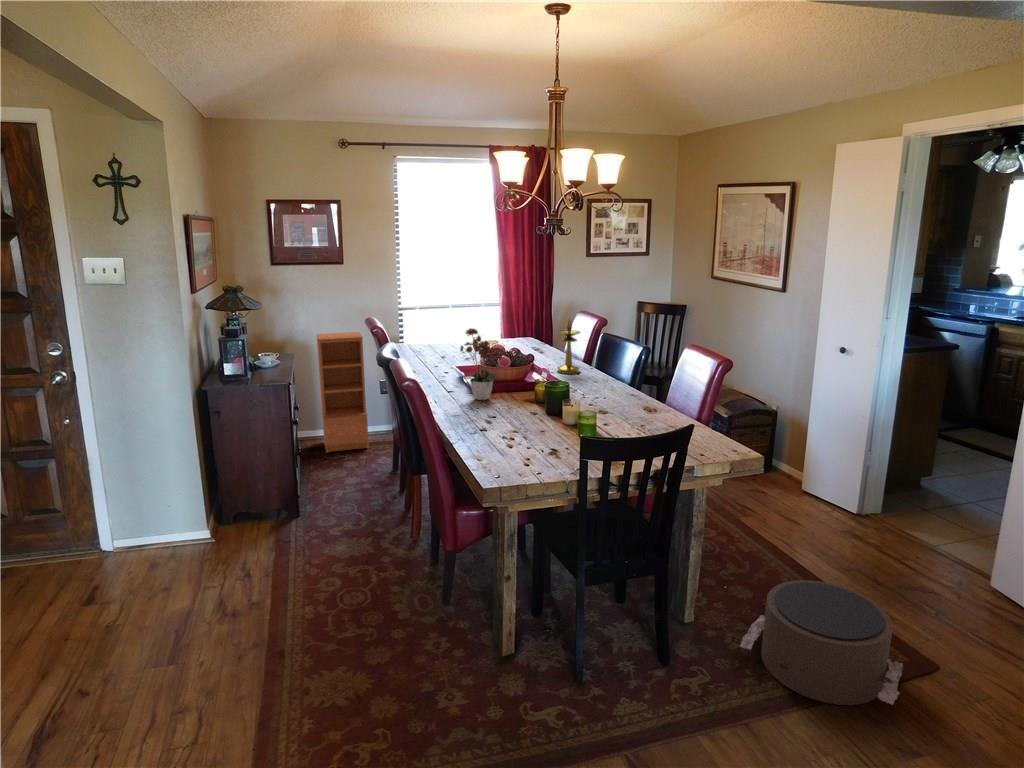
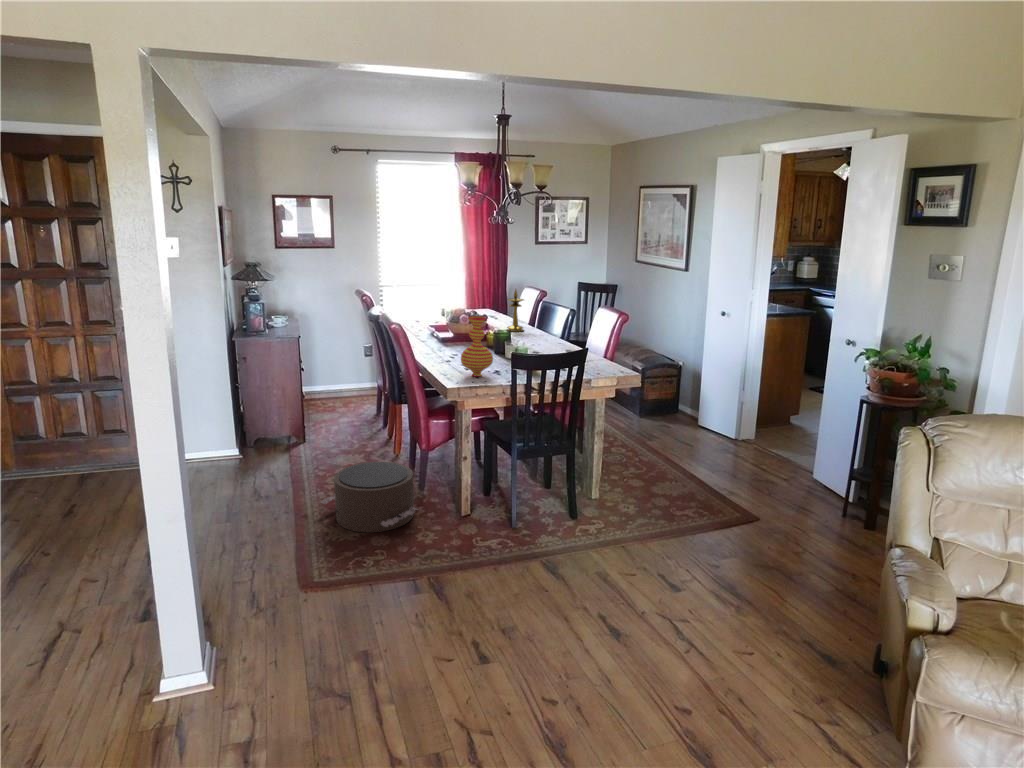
flower arrangement: present [460,328,506,400] -> none [429,290,468,346]
bookcase: present [317,332,369,453] -> none [312,304,355,403]
vase: none [502,374,550,463] -> present [461,316,493,376]
pouf: present [740,580,903,705] -> present [321,462,417,532]

